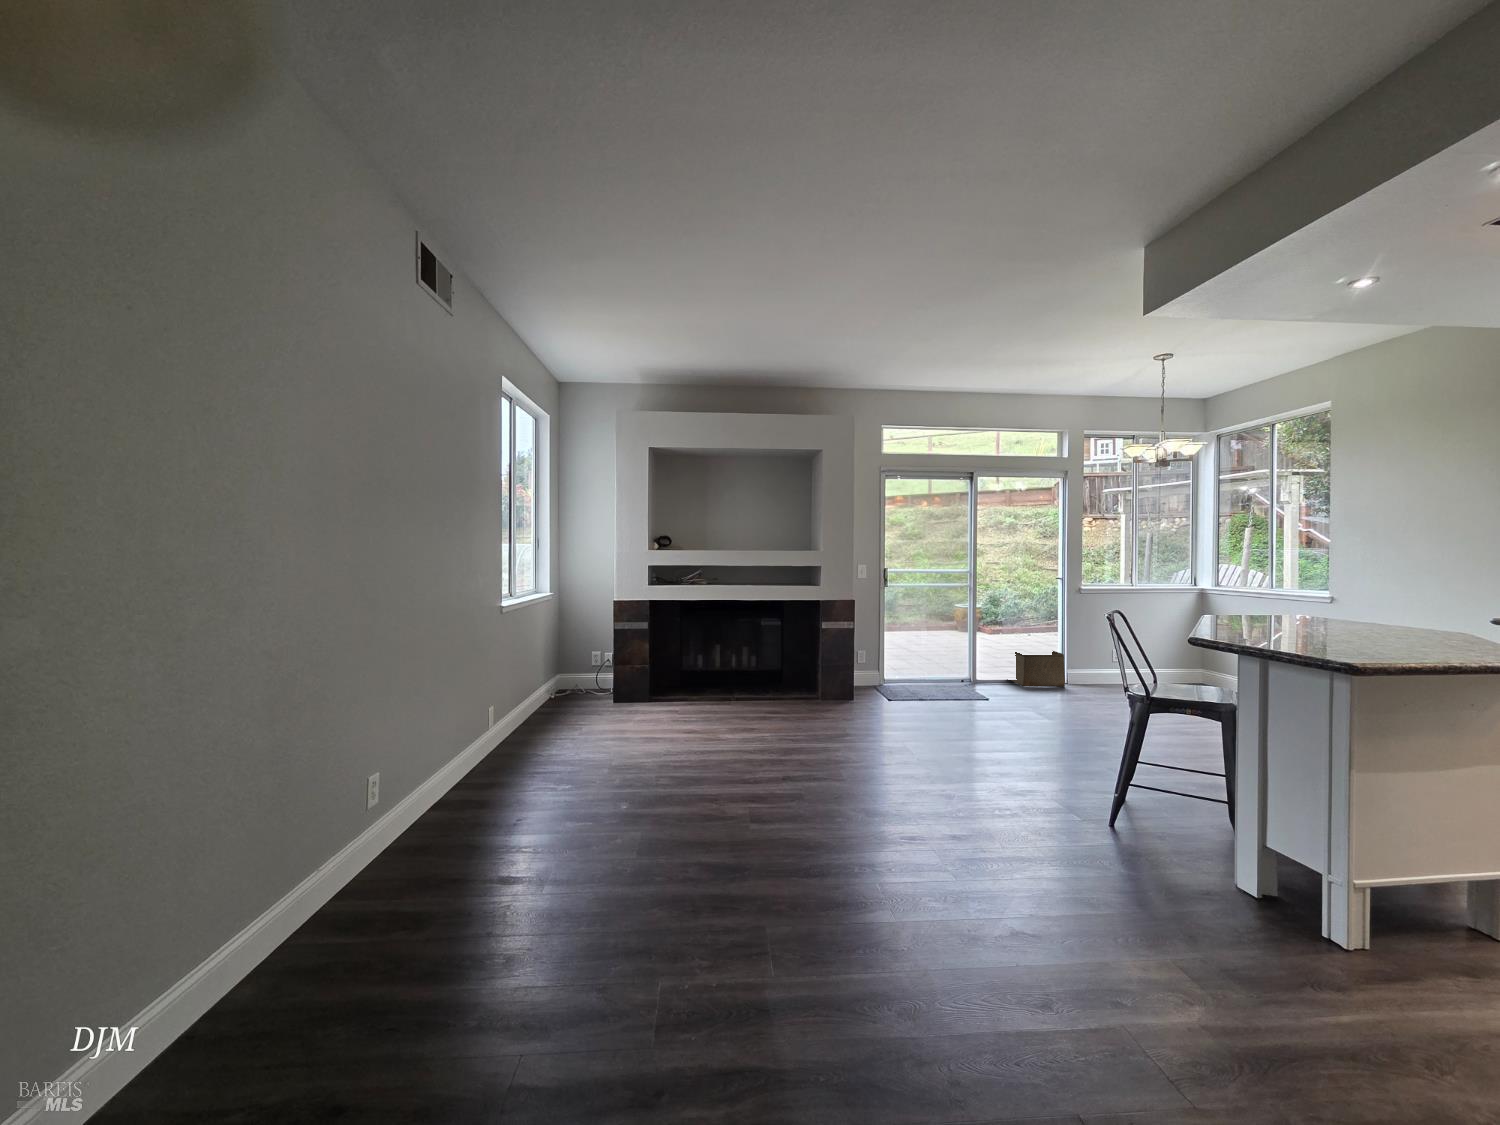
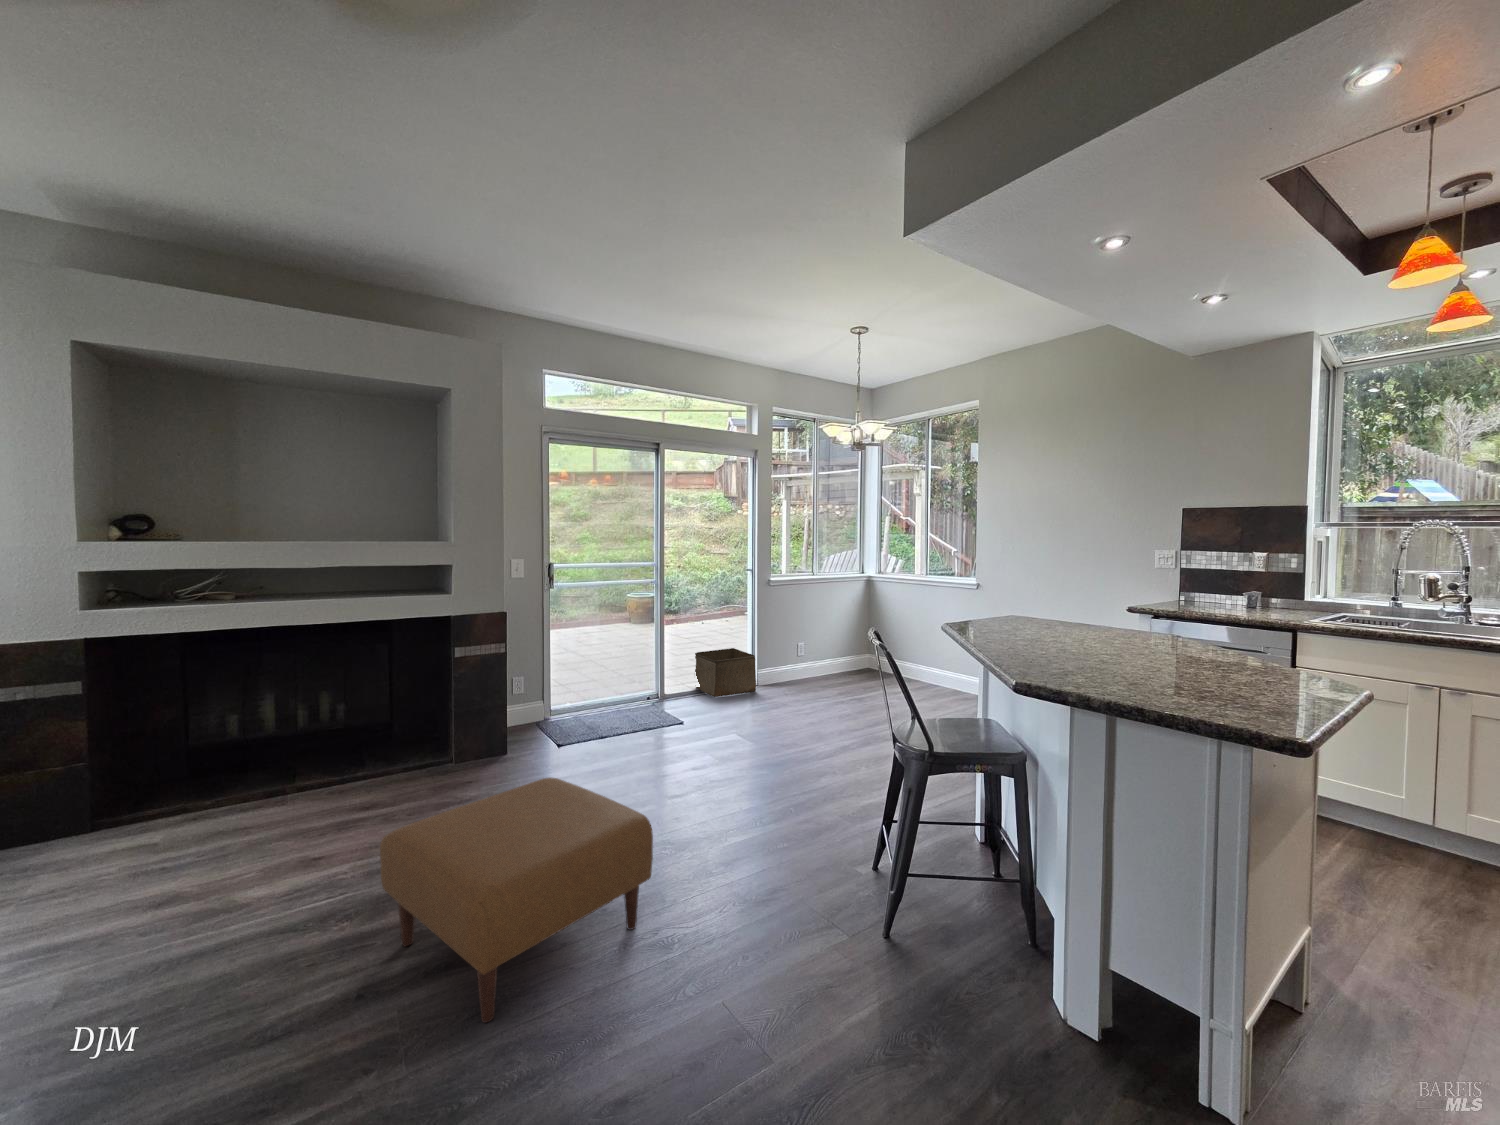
ottoman: none [792,694,943,798] -> present [380,778,653,1022]

